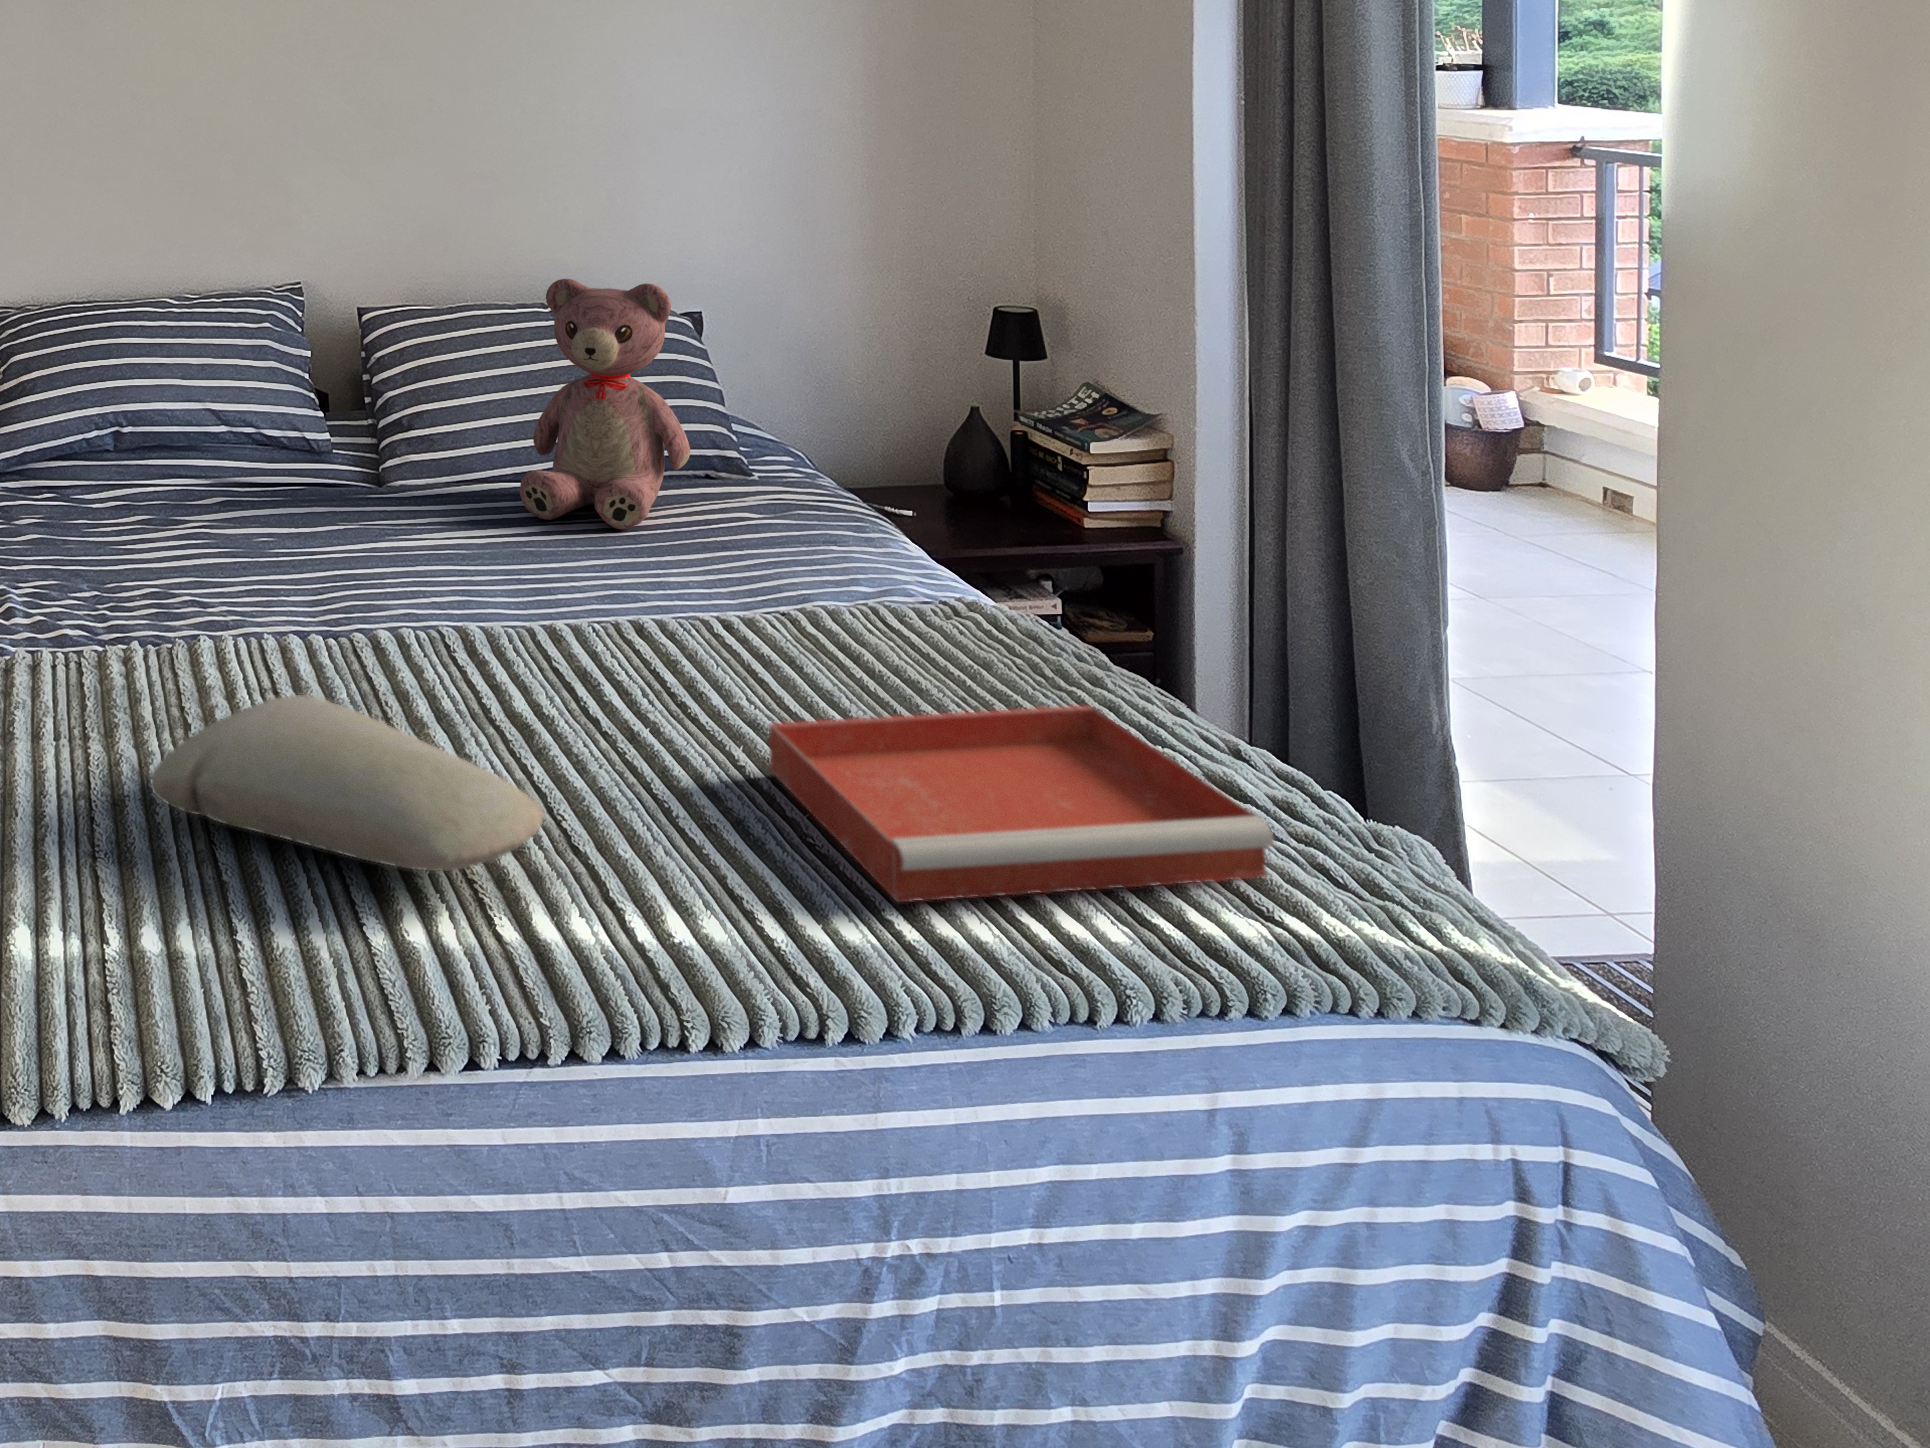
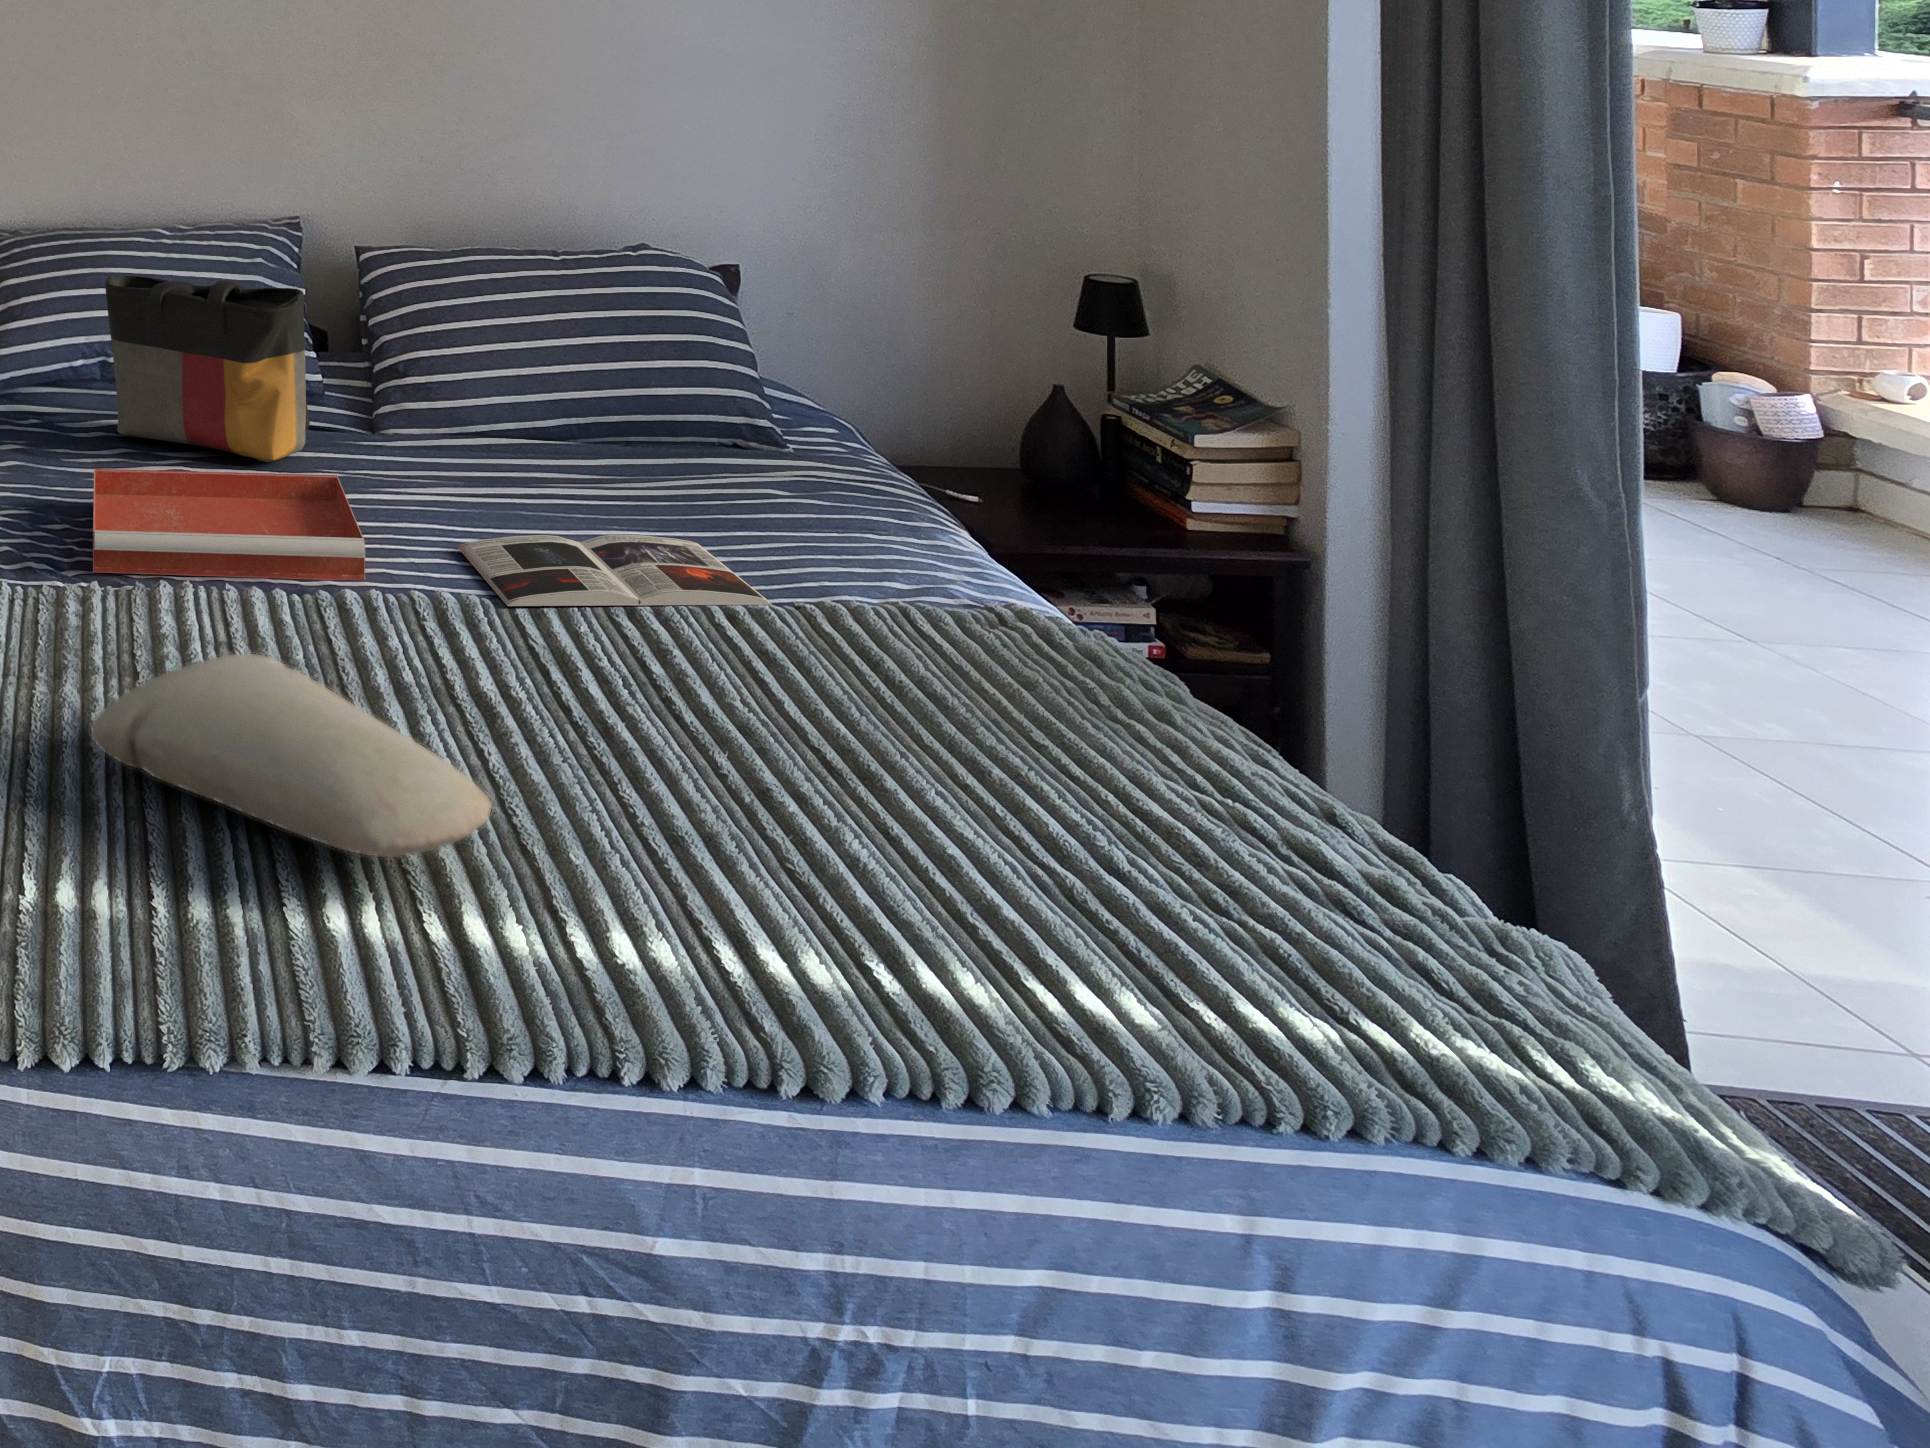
teddy bear: present [520,279,690,529] -> none [525,233,714,500]
tote bag: none [108,343,313,519] -> present [105,276,310,462]
magazine: none [469,560,759,635] -> present [458,535,772,606]
tray: present [769,705,1274,902] -> present [93,469,366,580]

